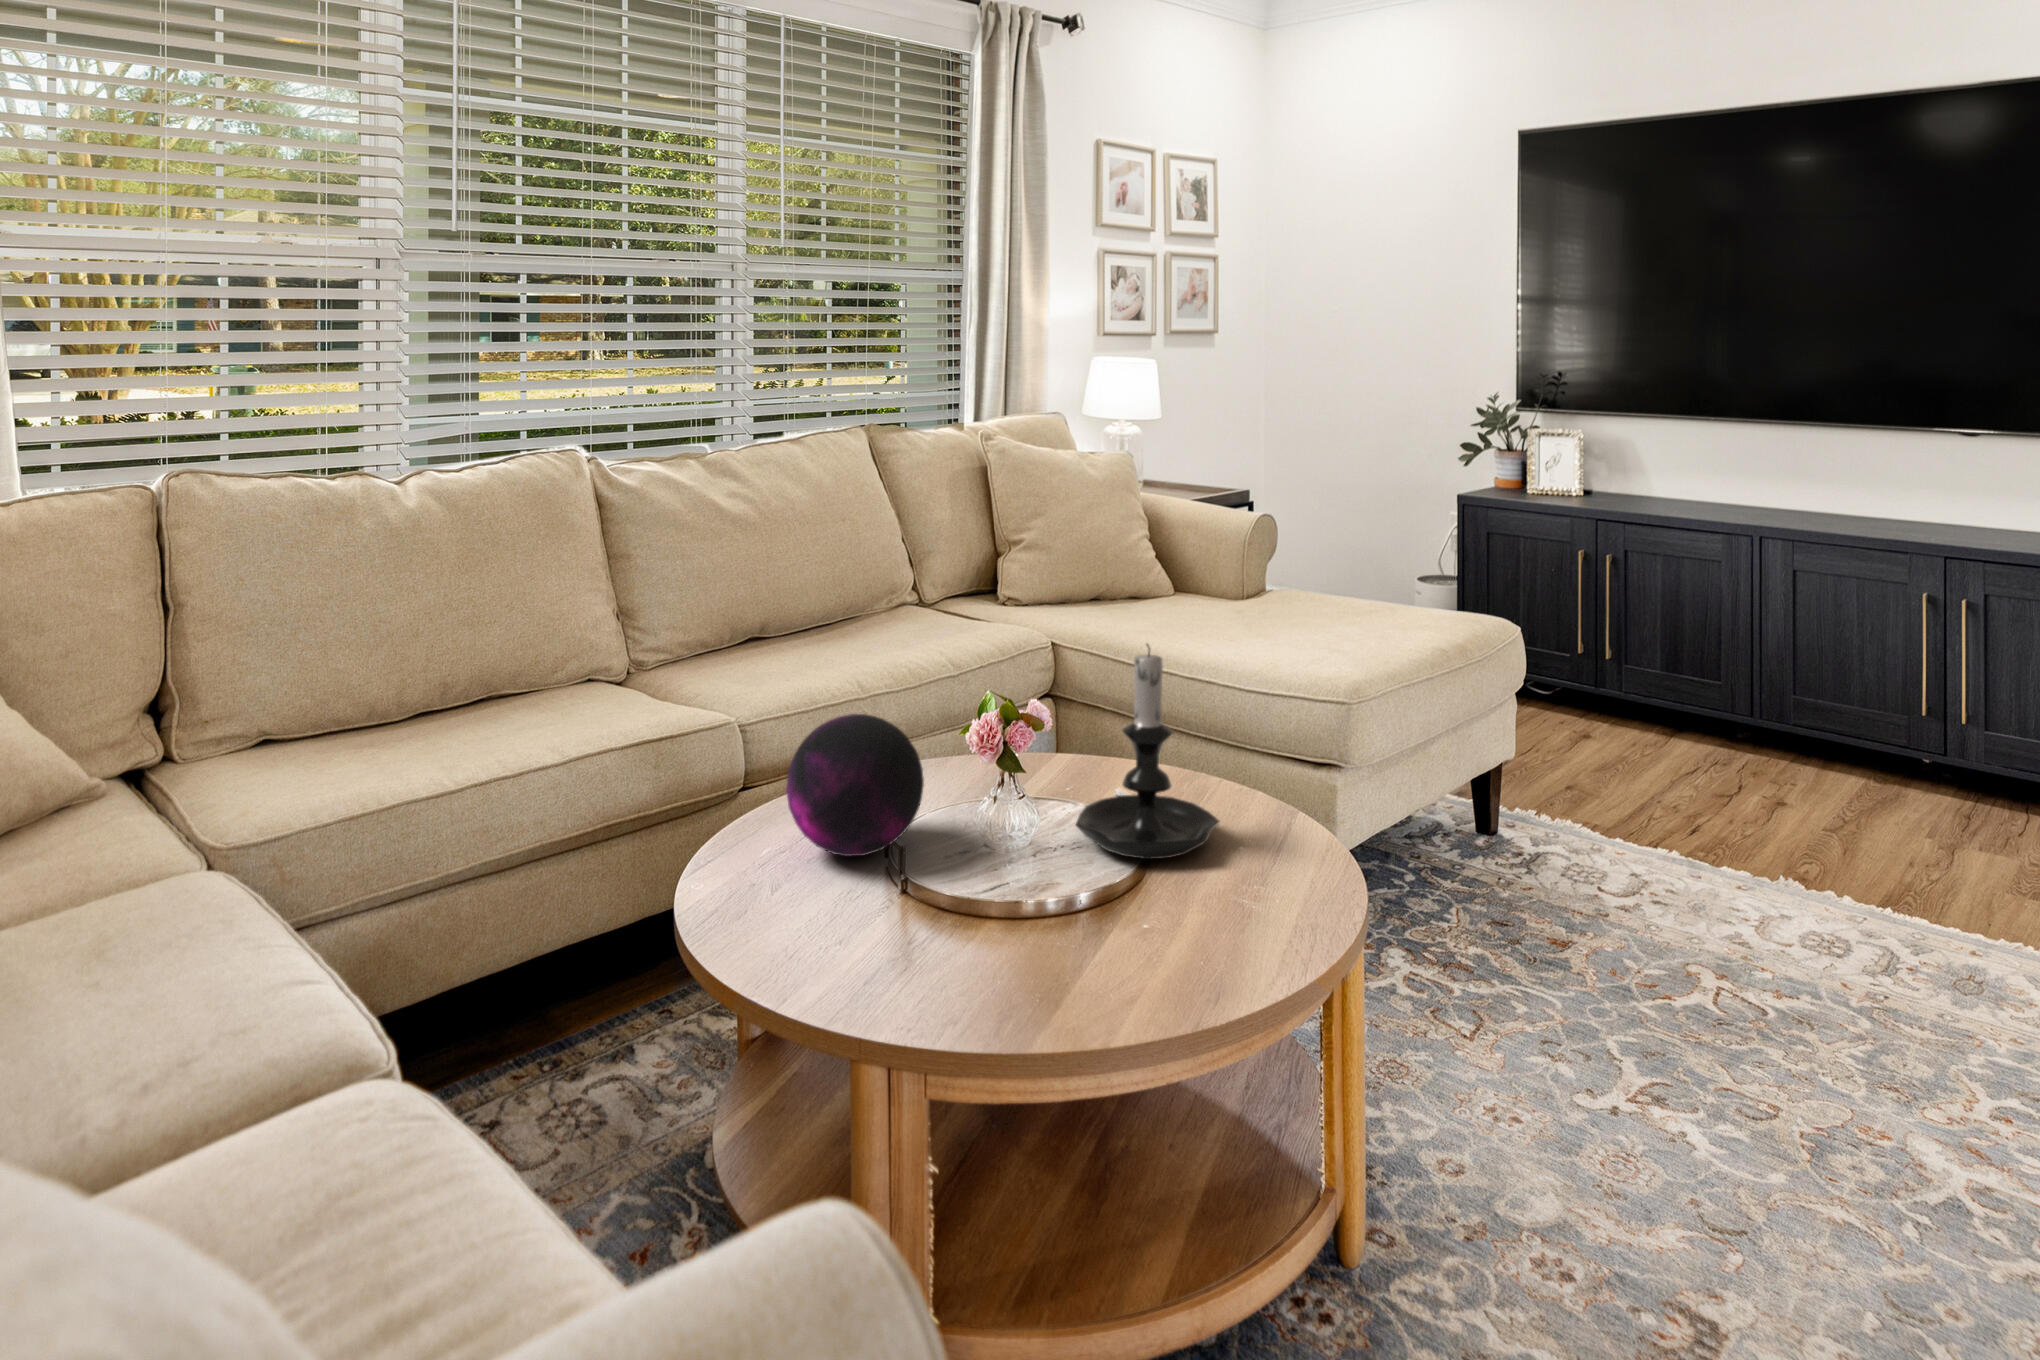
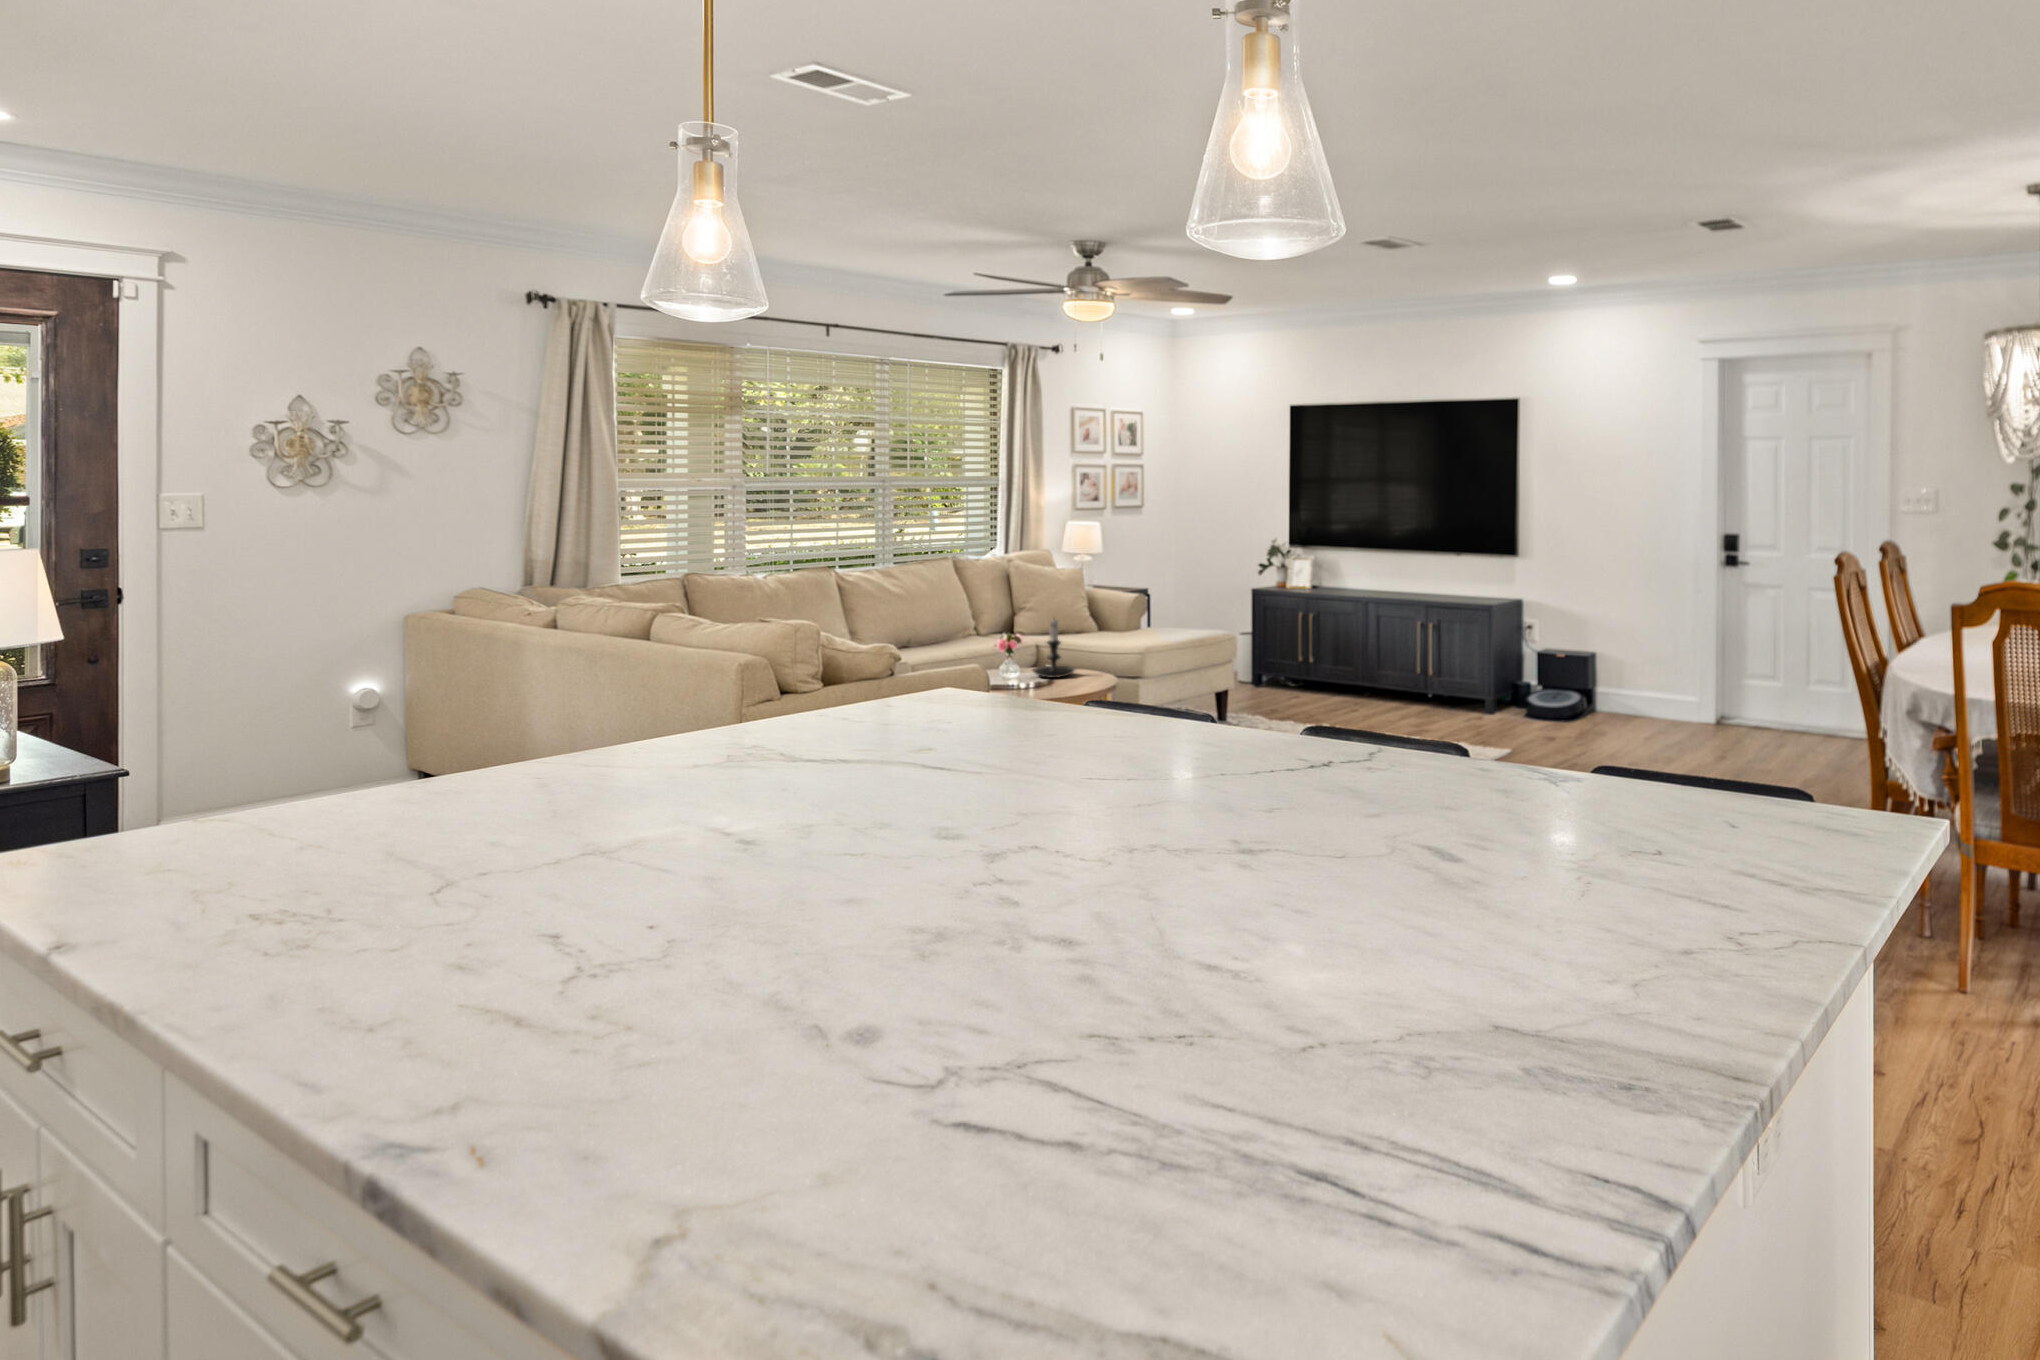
decorative orb: present [786,714,924,856] -> none [942,639,984,680]

